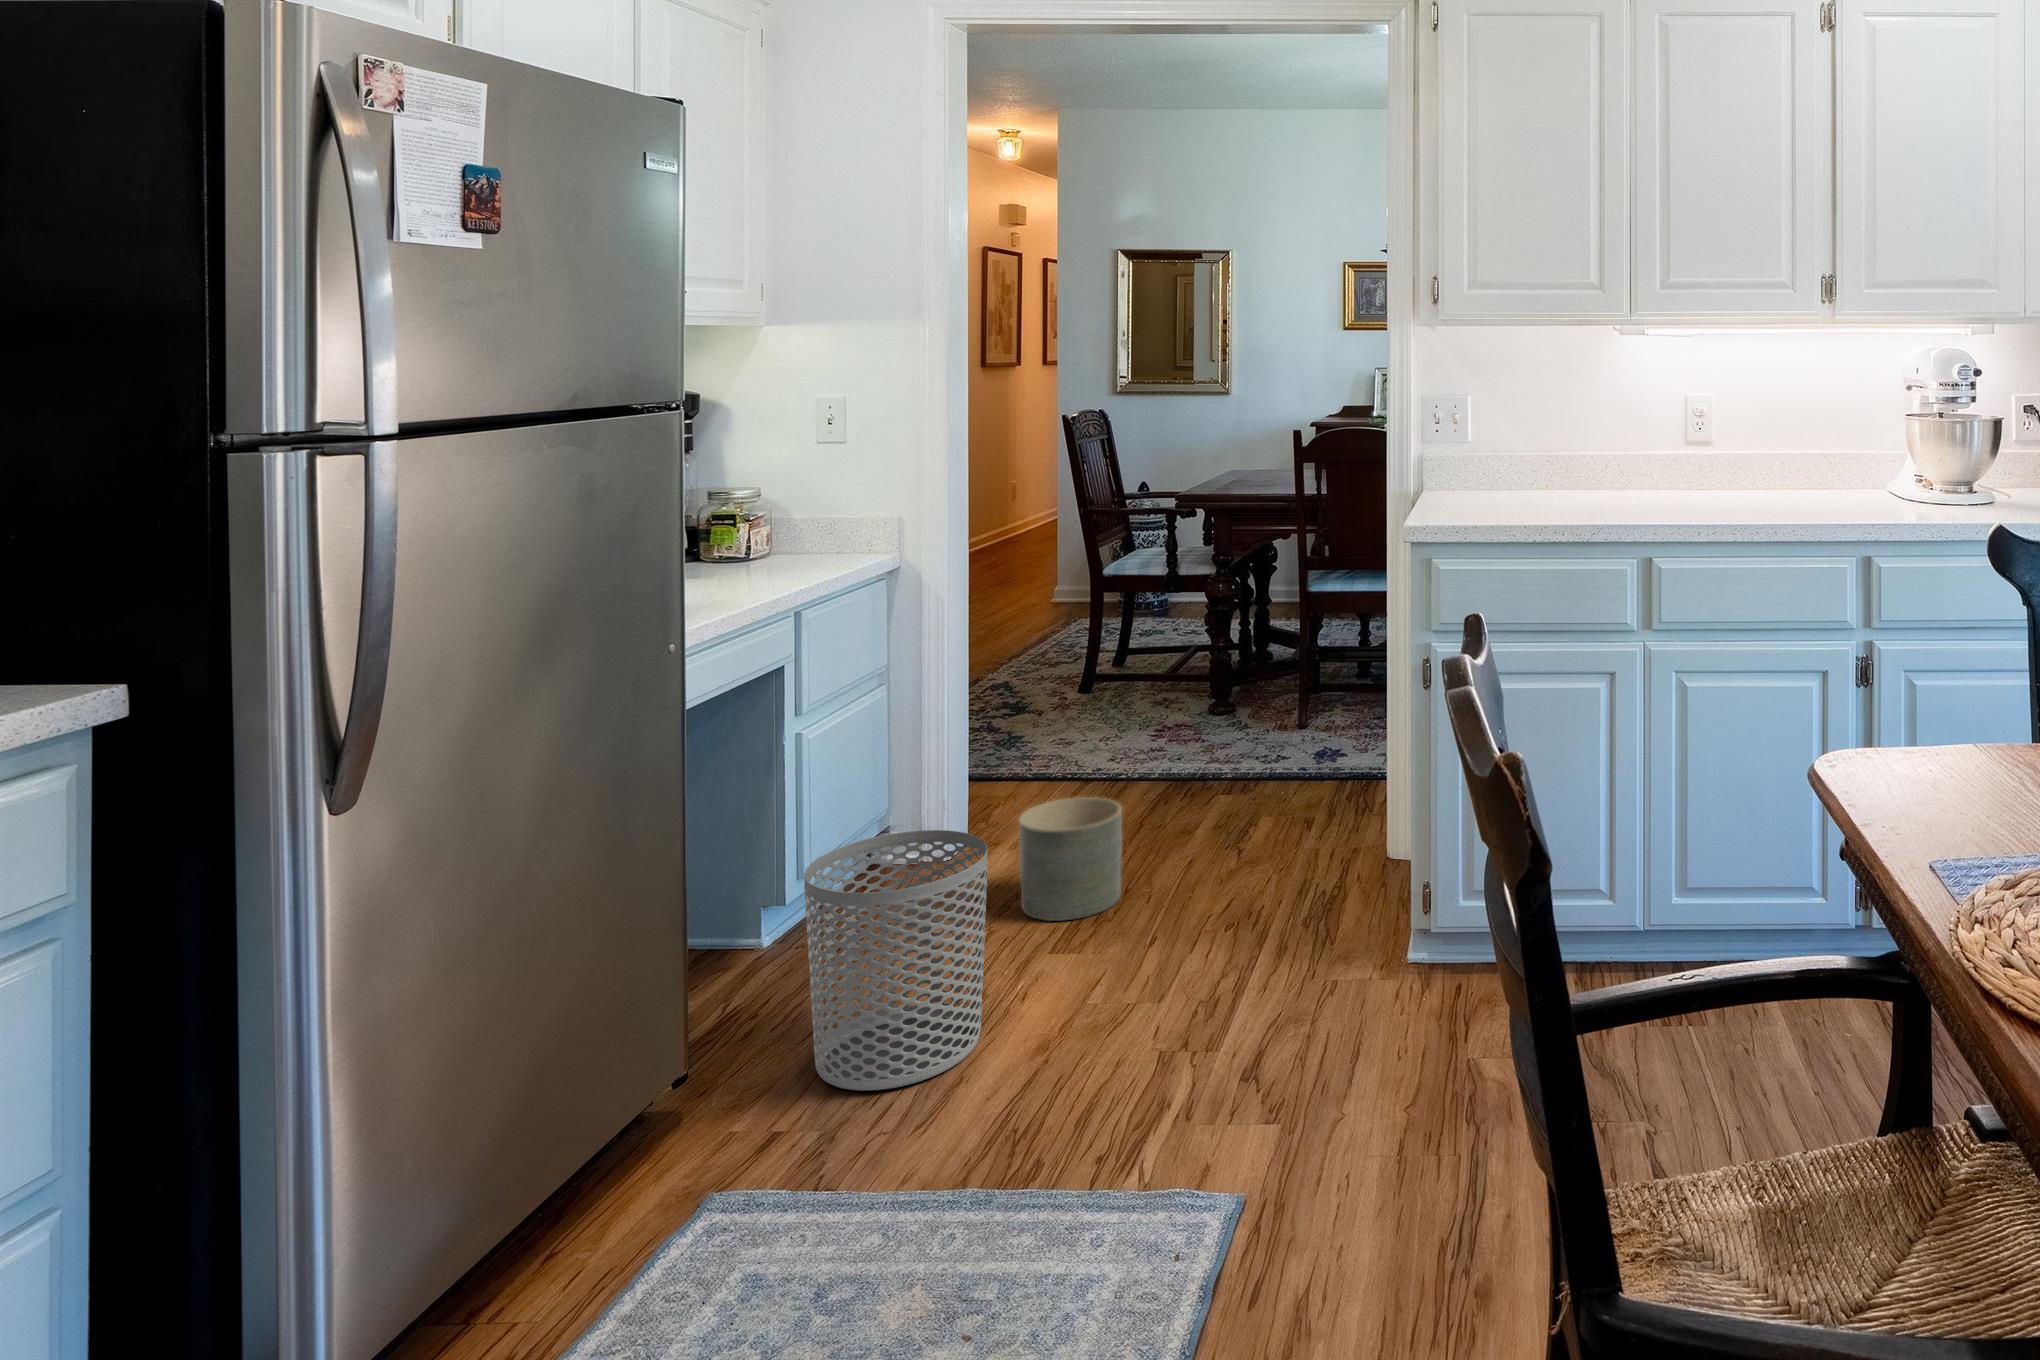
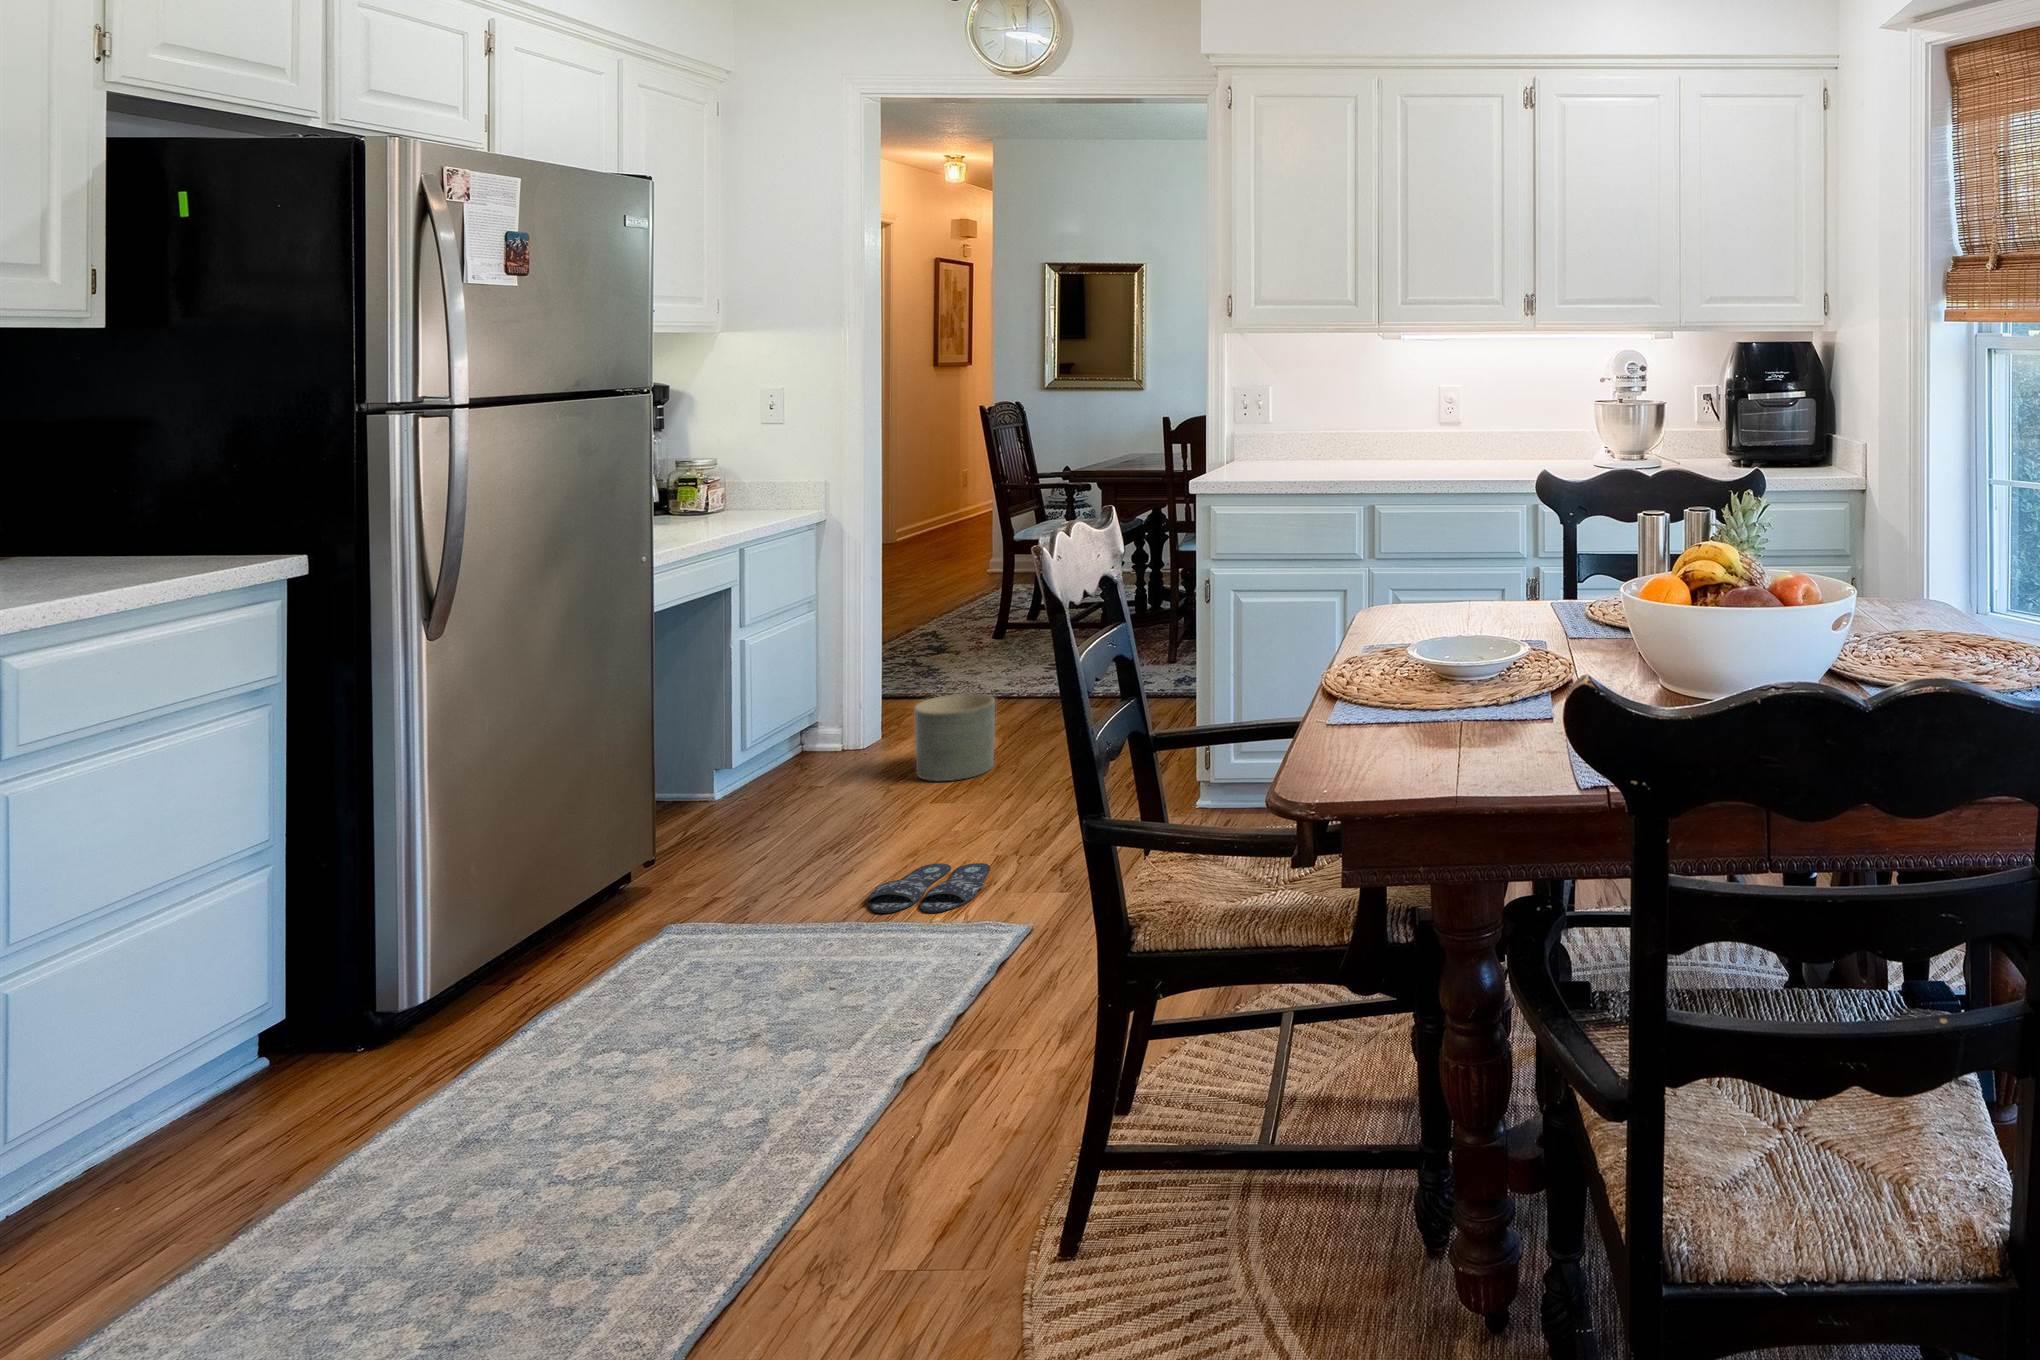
waste bin: present [804,830,988,1091] -> none [742,701,877,874]
slippers: none [993,1072,1157,1170] -> present [868,863,990,913]

